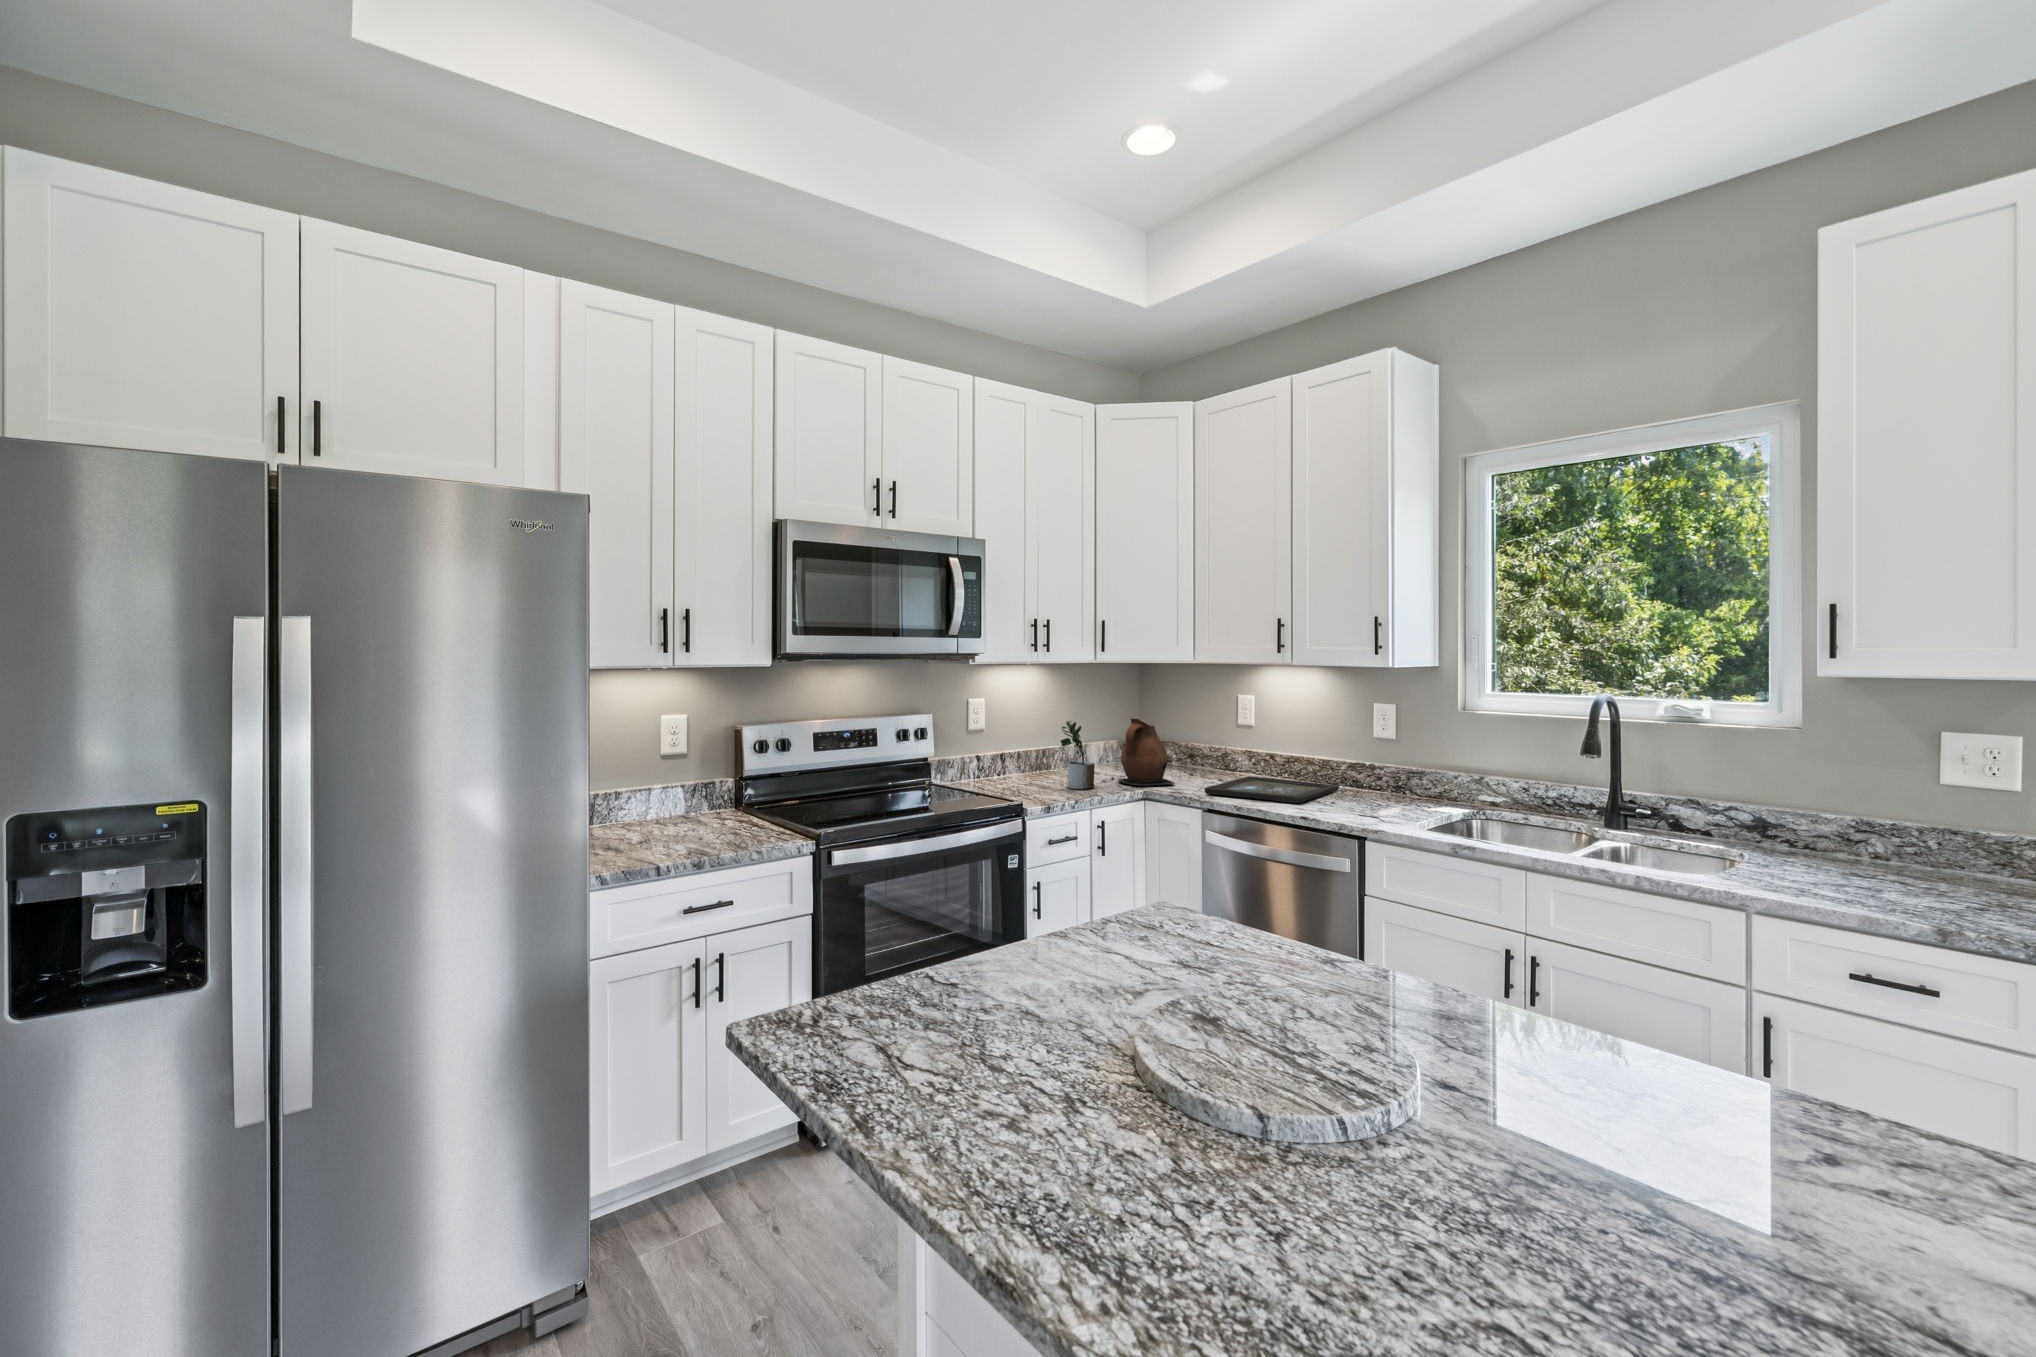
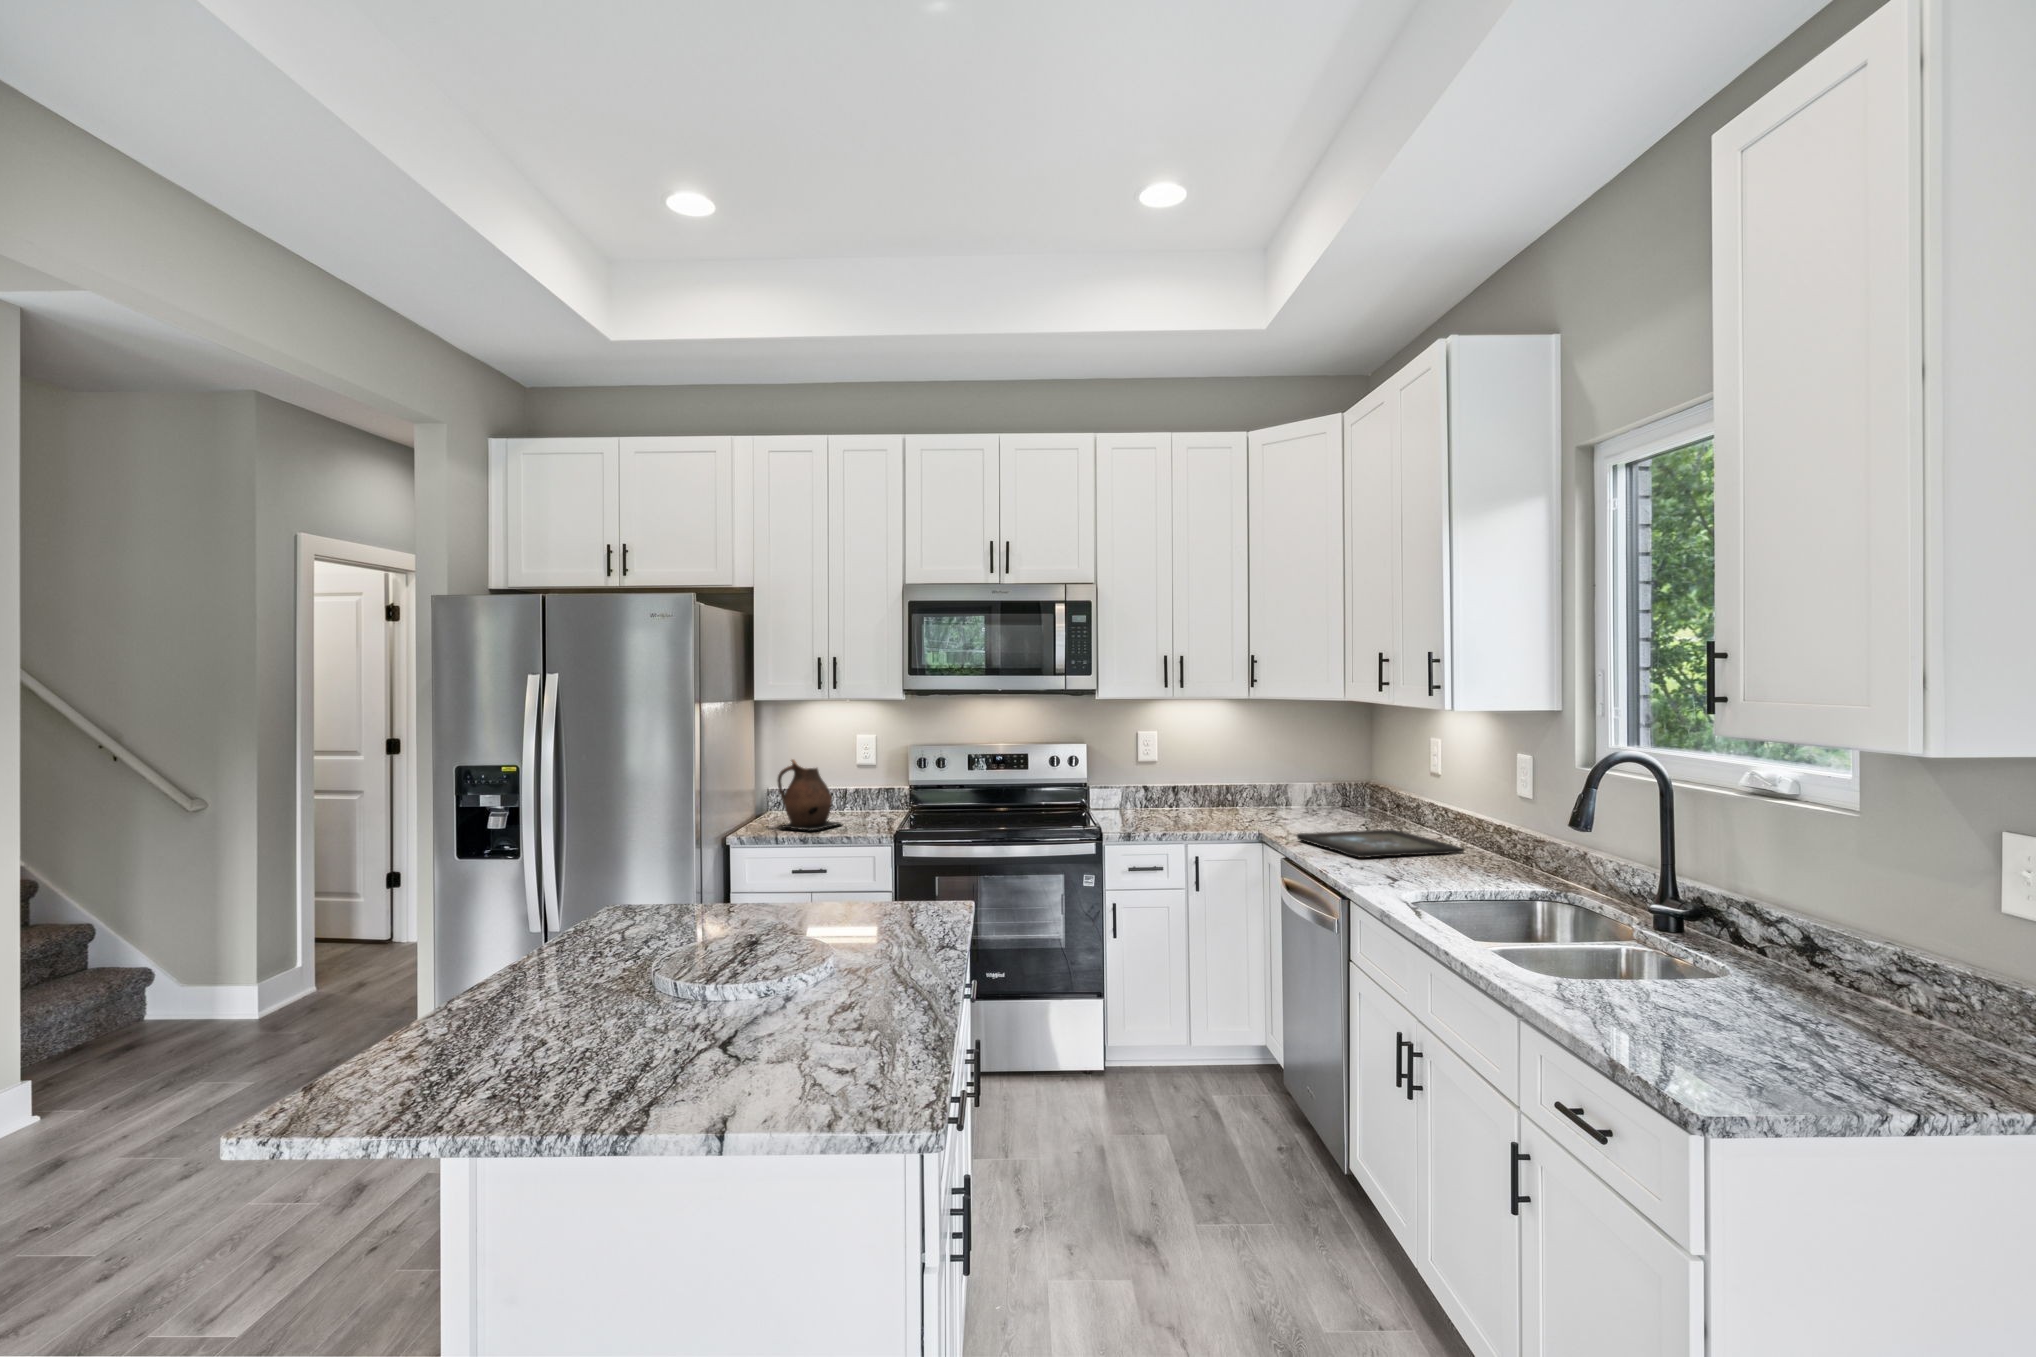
ceramic pitcher: present [1118,718,1175,785] -> present [777,760,841,831]
potted plant: present [1061,721,1095,789] -> none [1177,757,1218,824]

